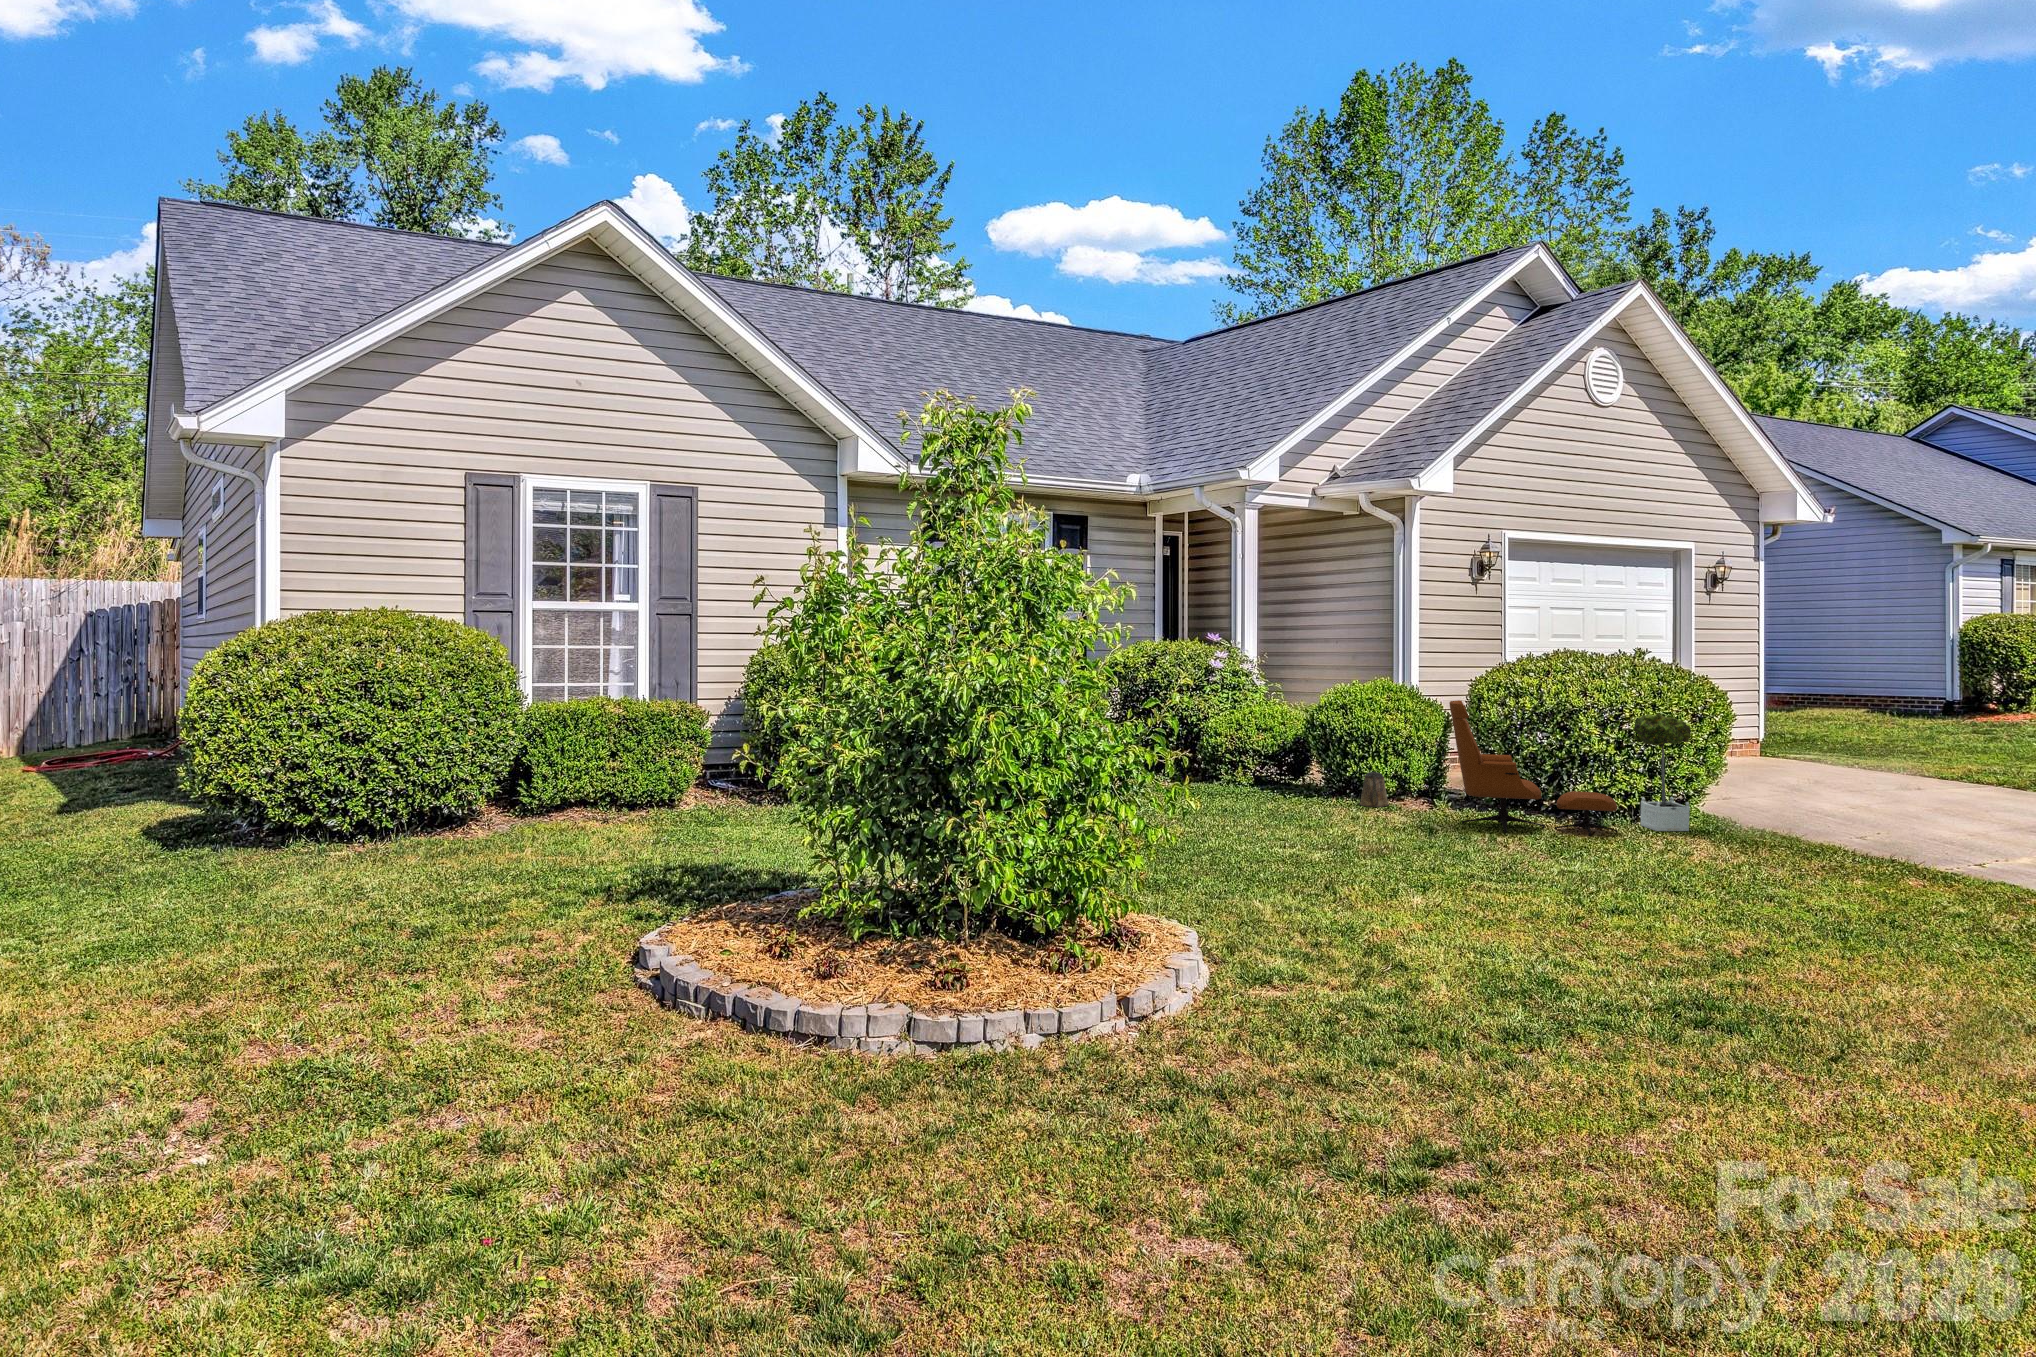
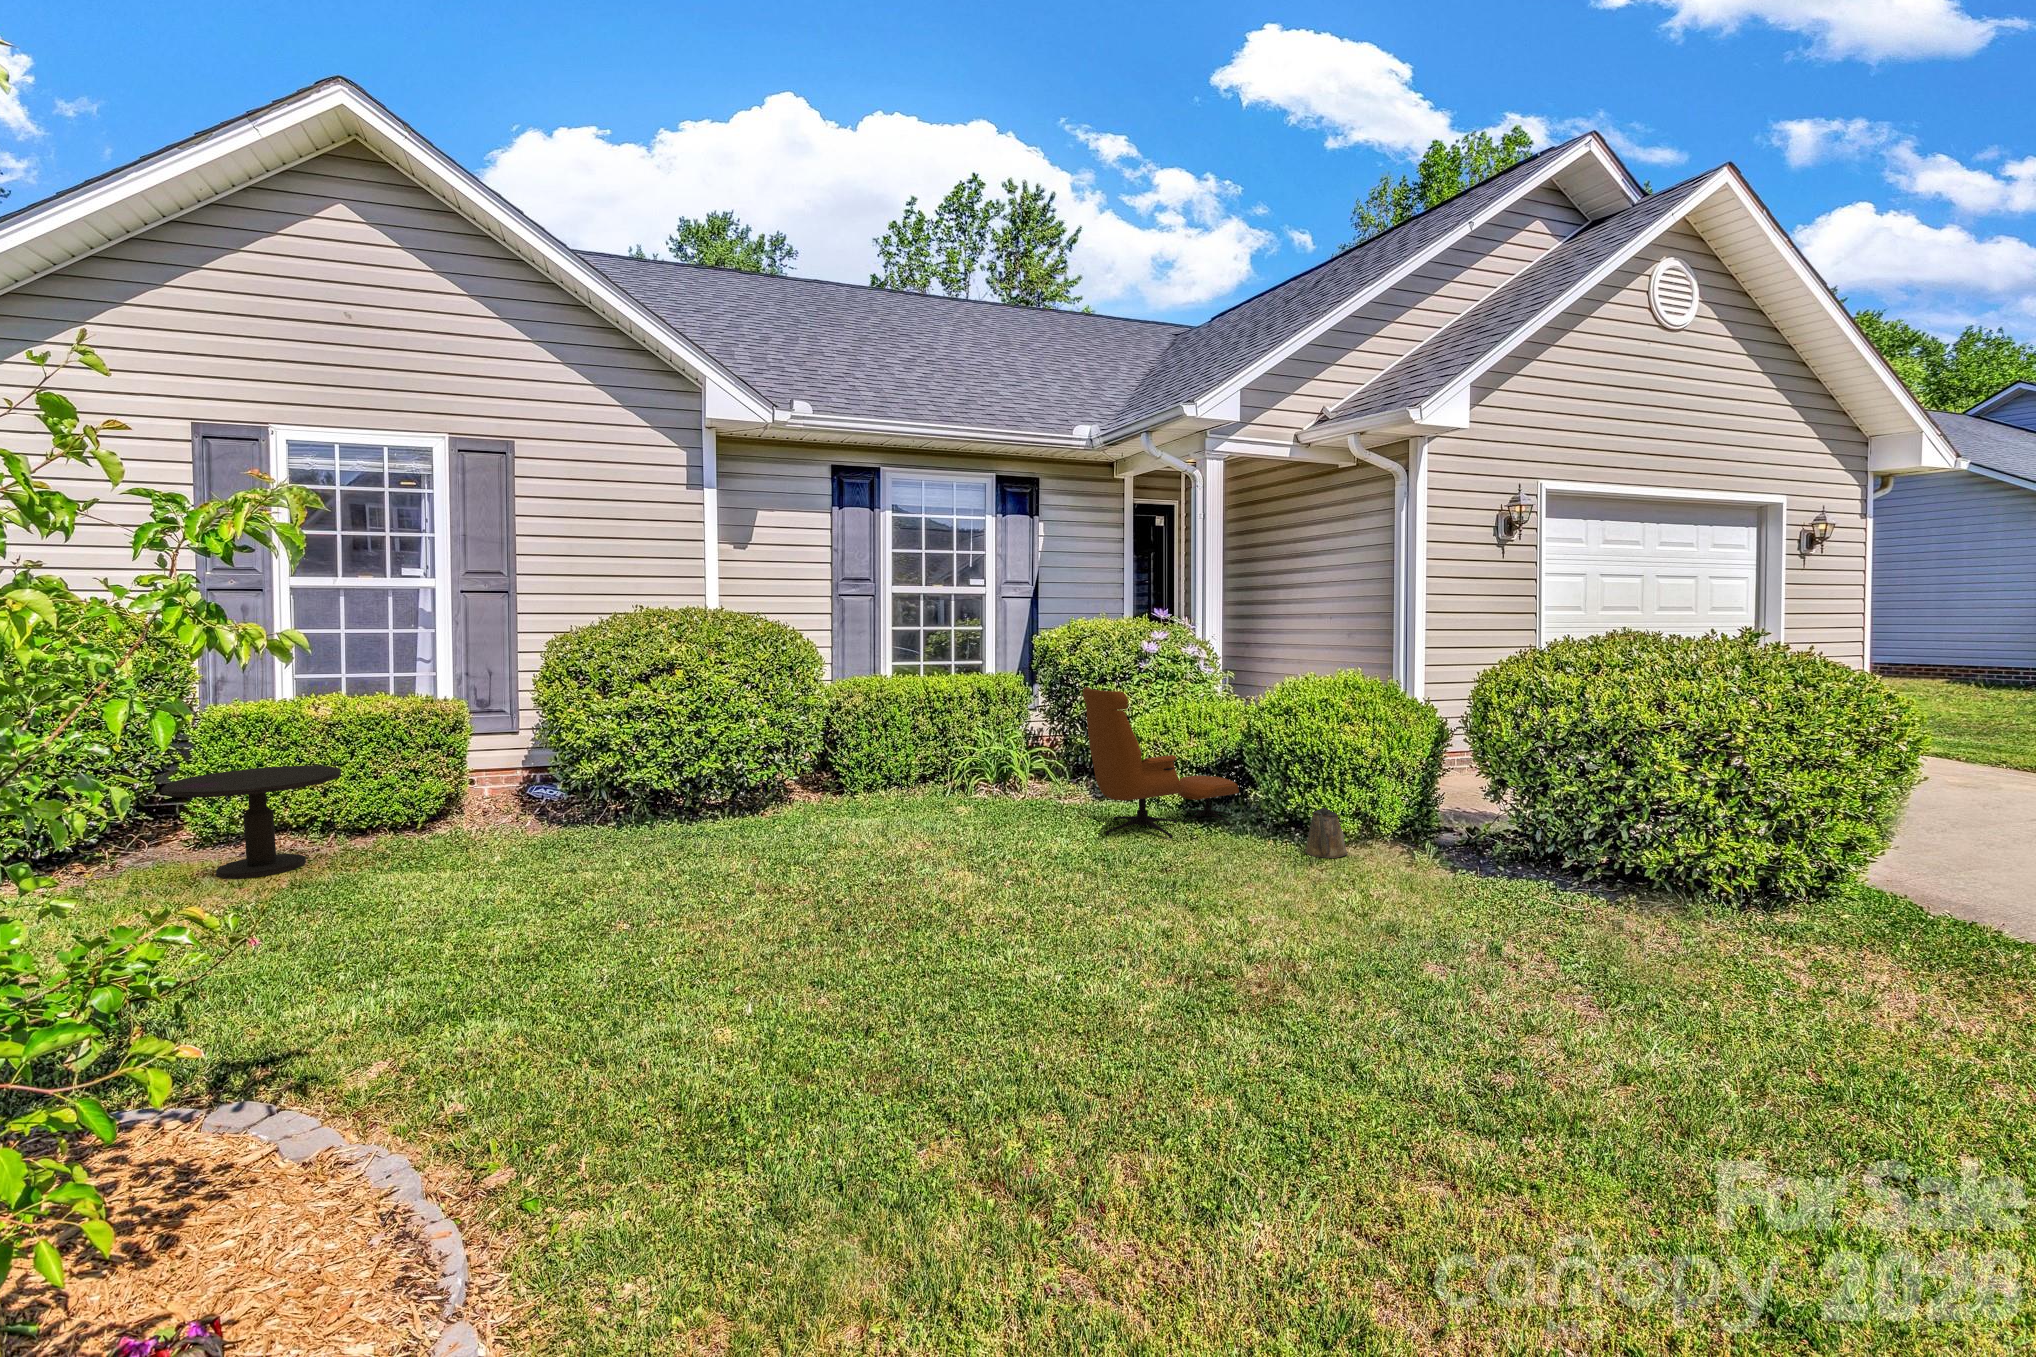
lounge chair: present [1449,700,1618,836] -> present [1083,687,1239,839]
potted tree: present [1634,713,1691,831] -> none [1747,742,1862,943]
side table: none [566,753,673,832] -> present [161,766,341,879]

